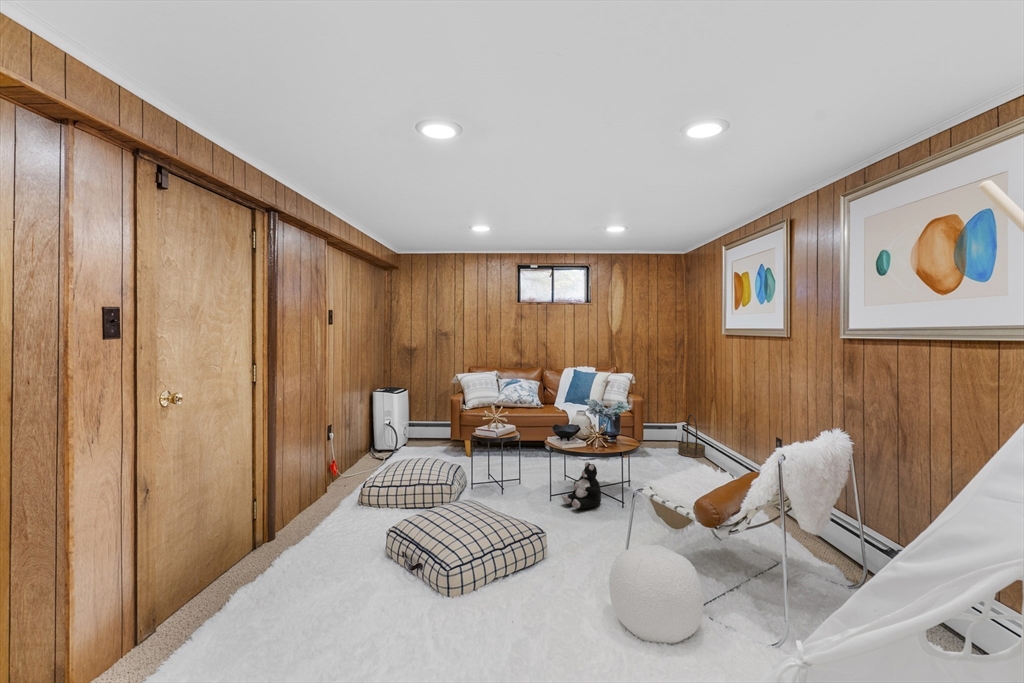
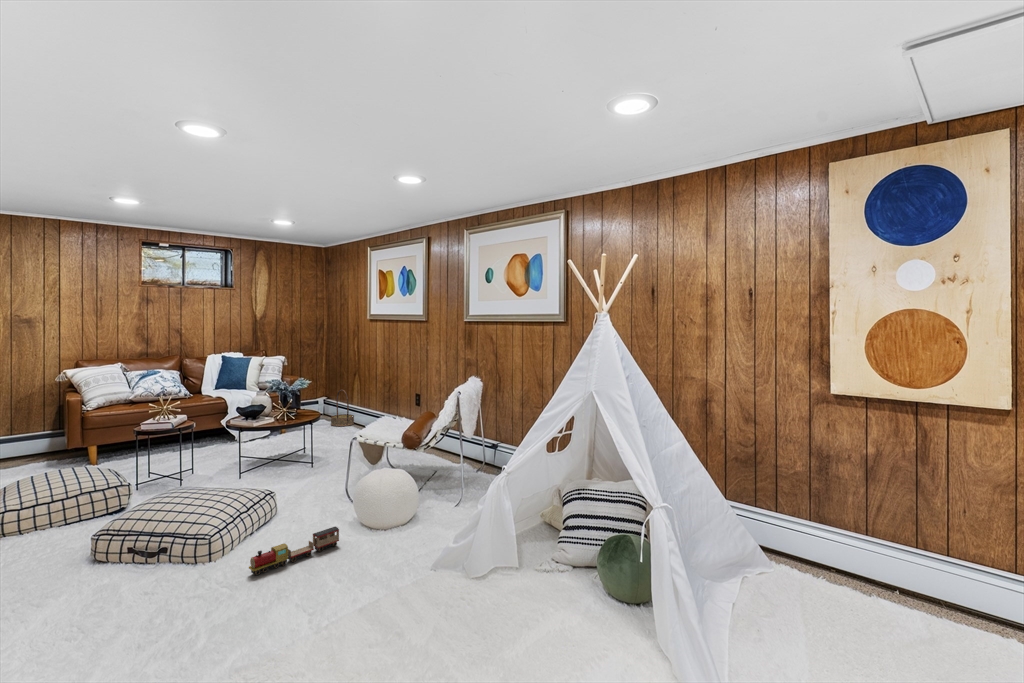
plush toy: present [562,462,601,509] -> none [257,437,294,478]
toy train: none [458,610,573,643] -> present [249,527,339,575]

